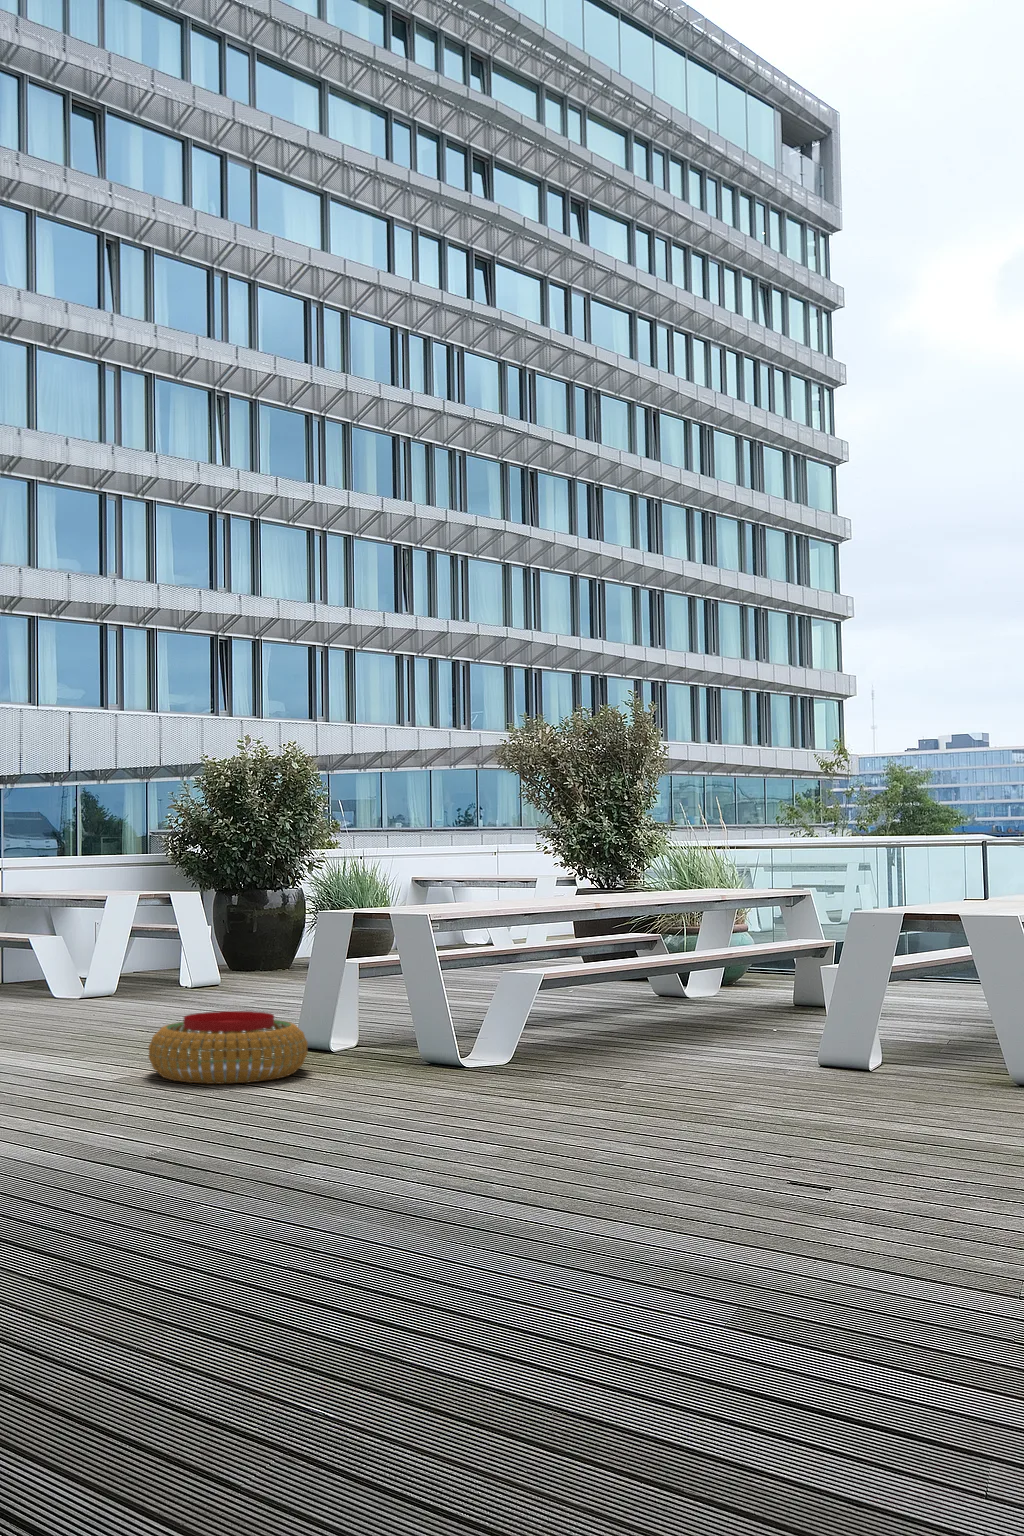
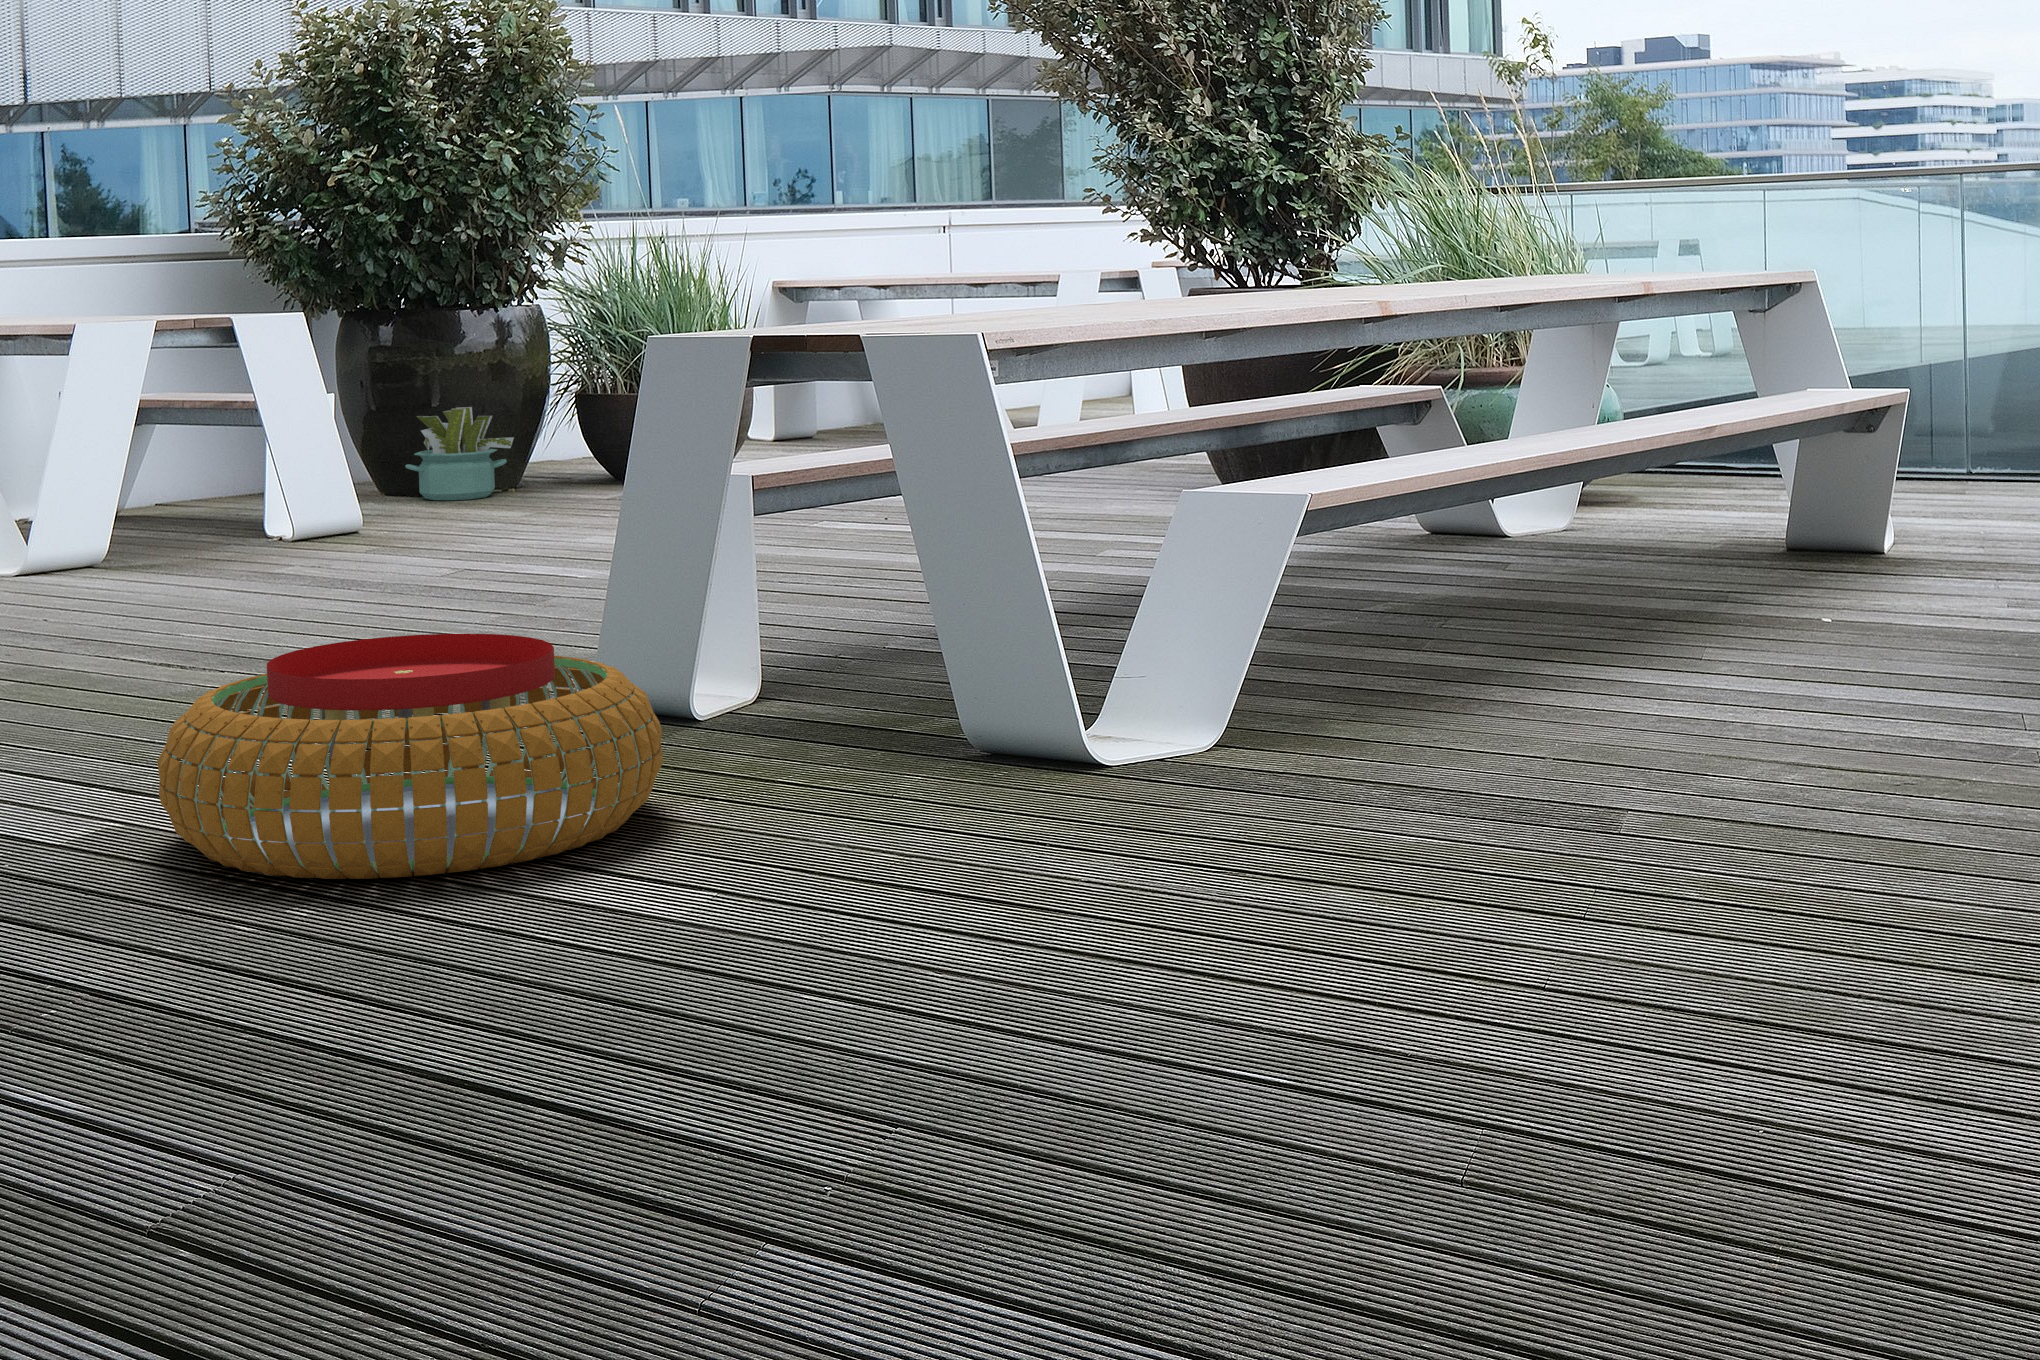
decorative plant: none [239,932,286,972] -> present [405,407,514,500]

